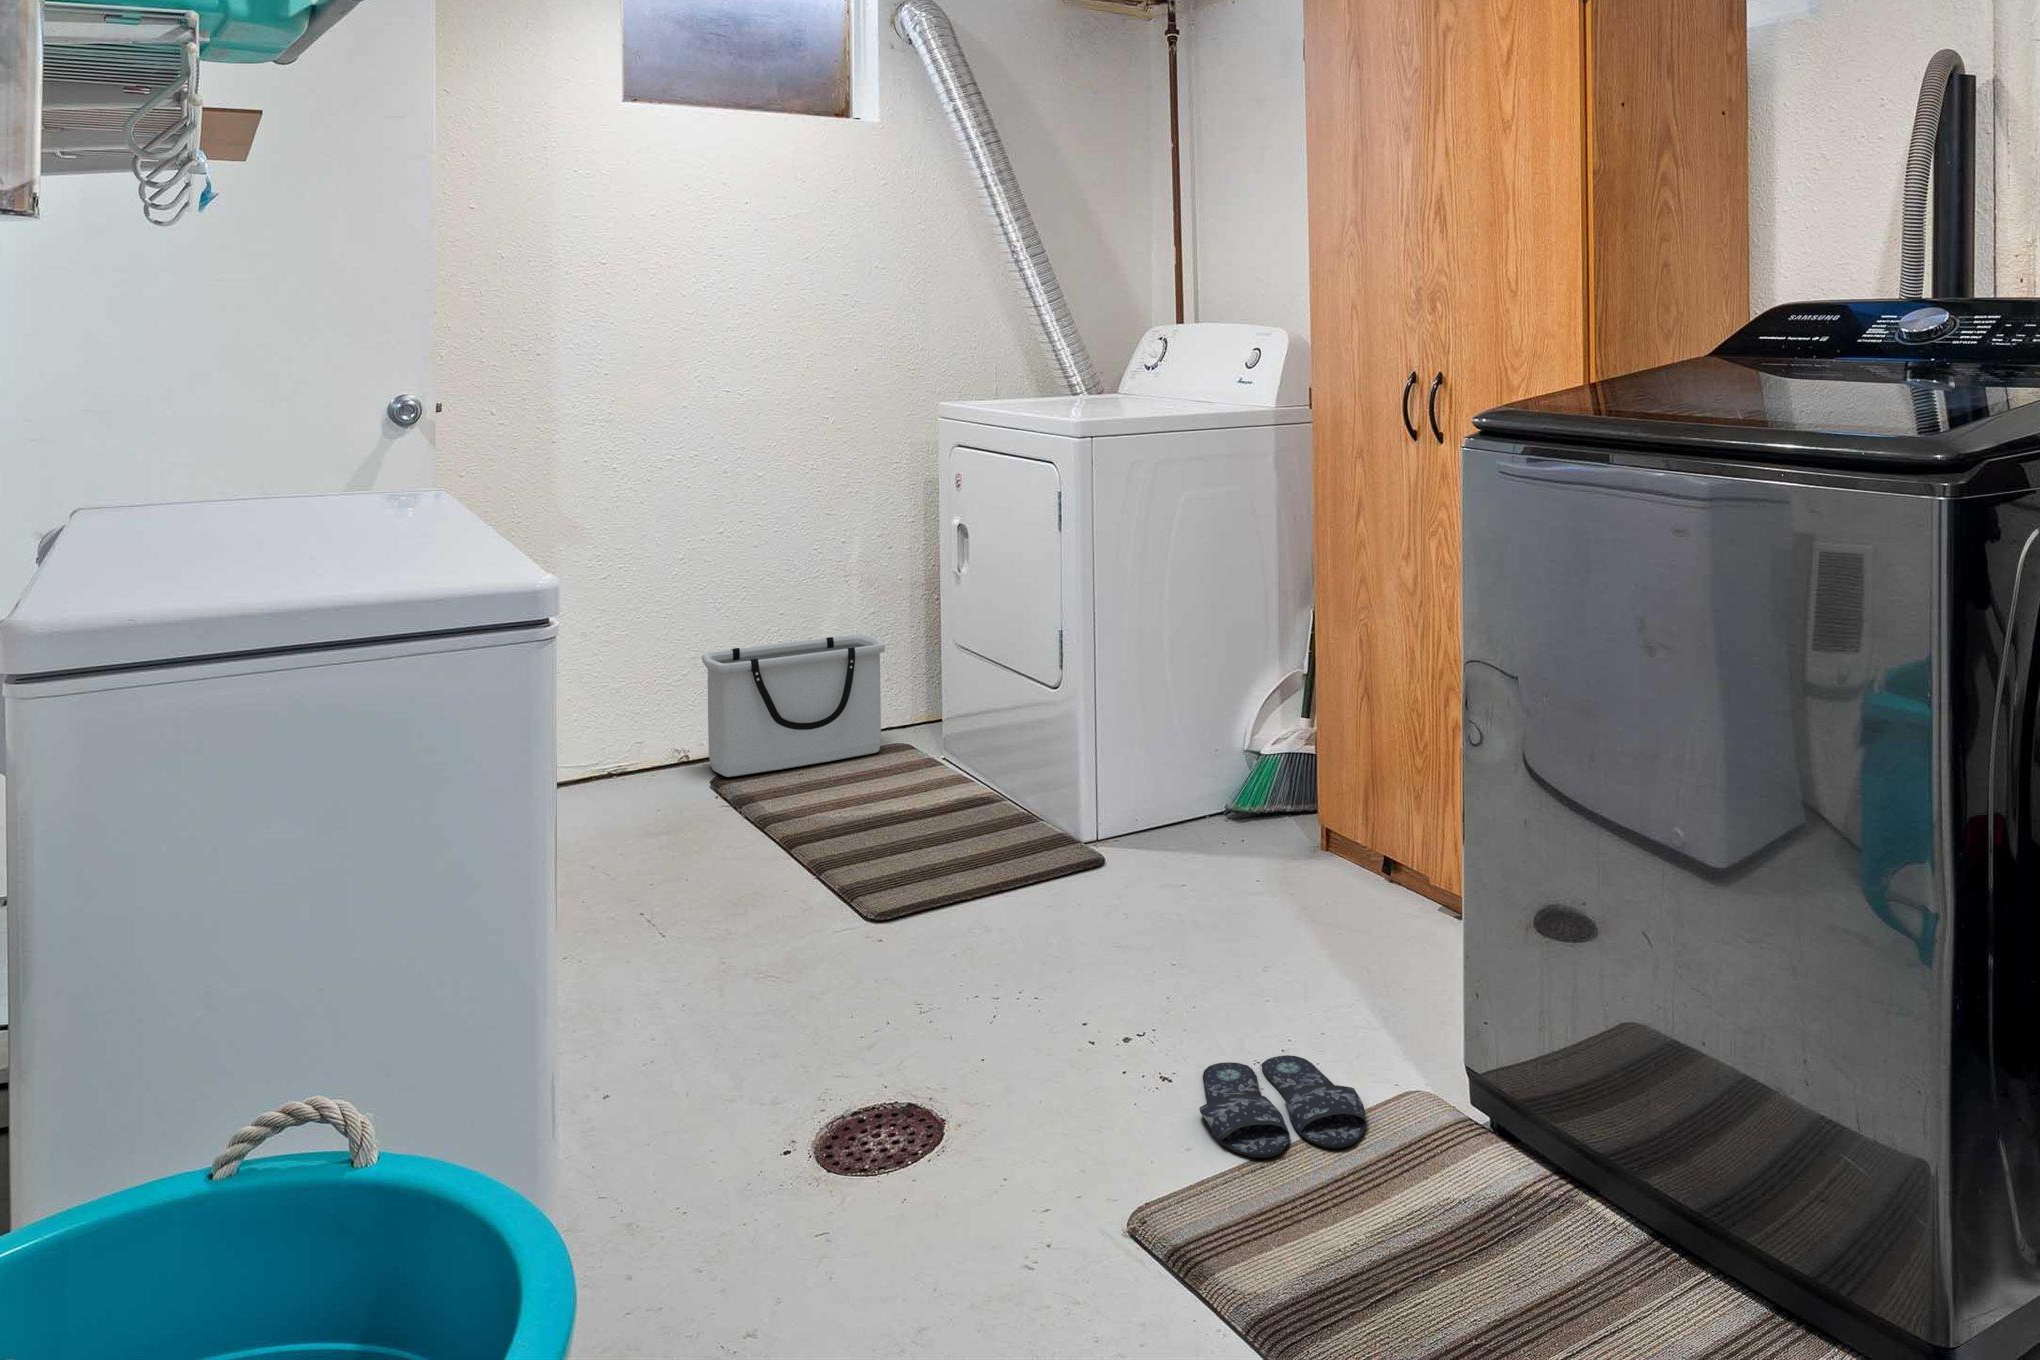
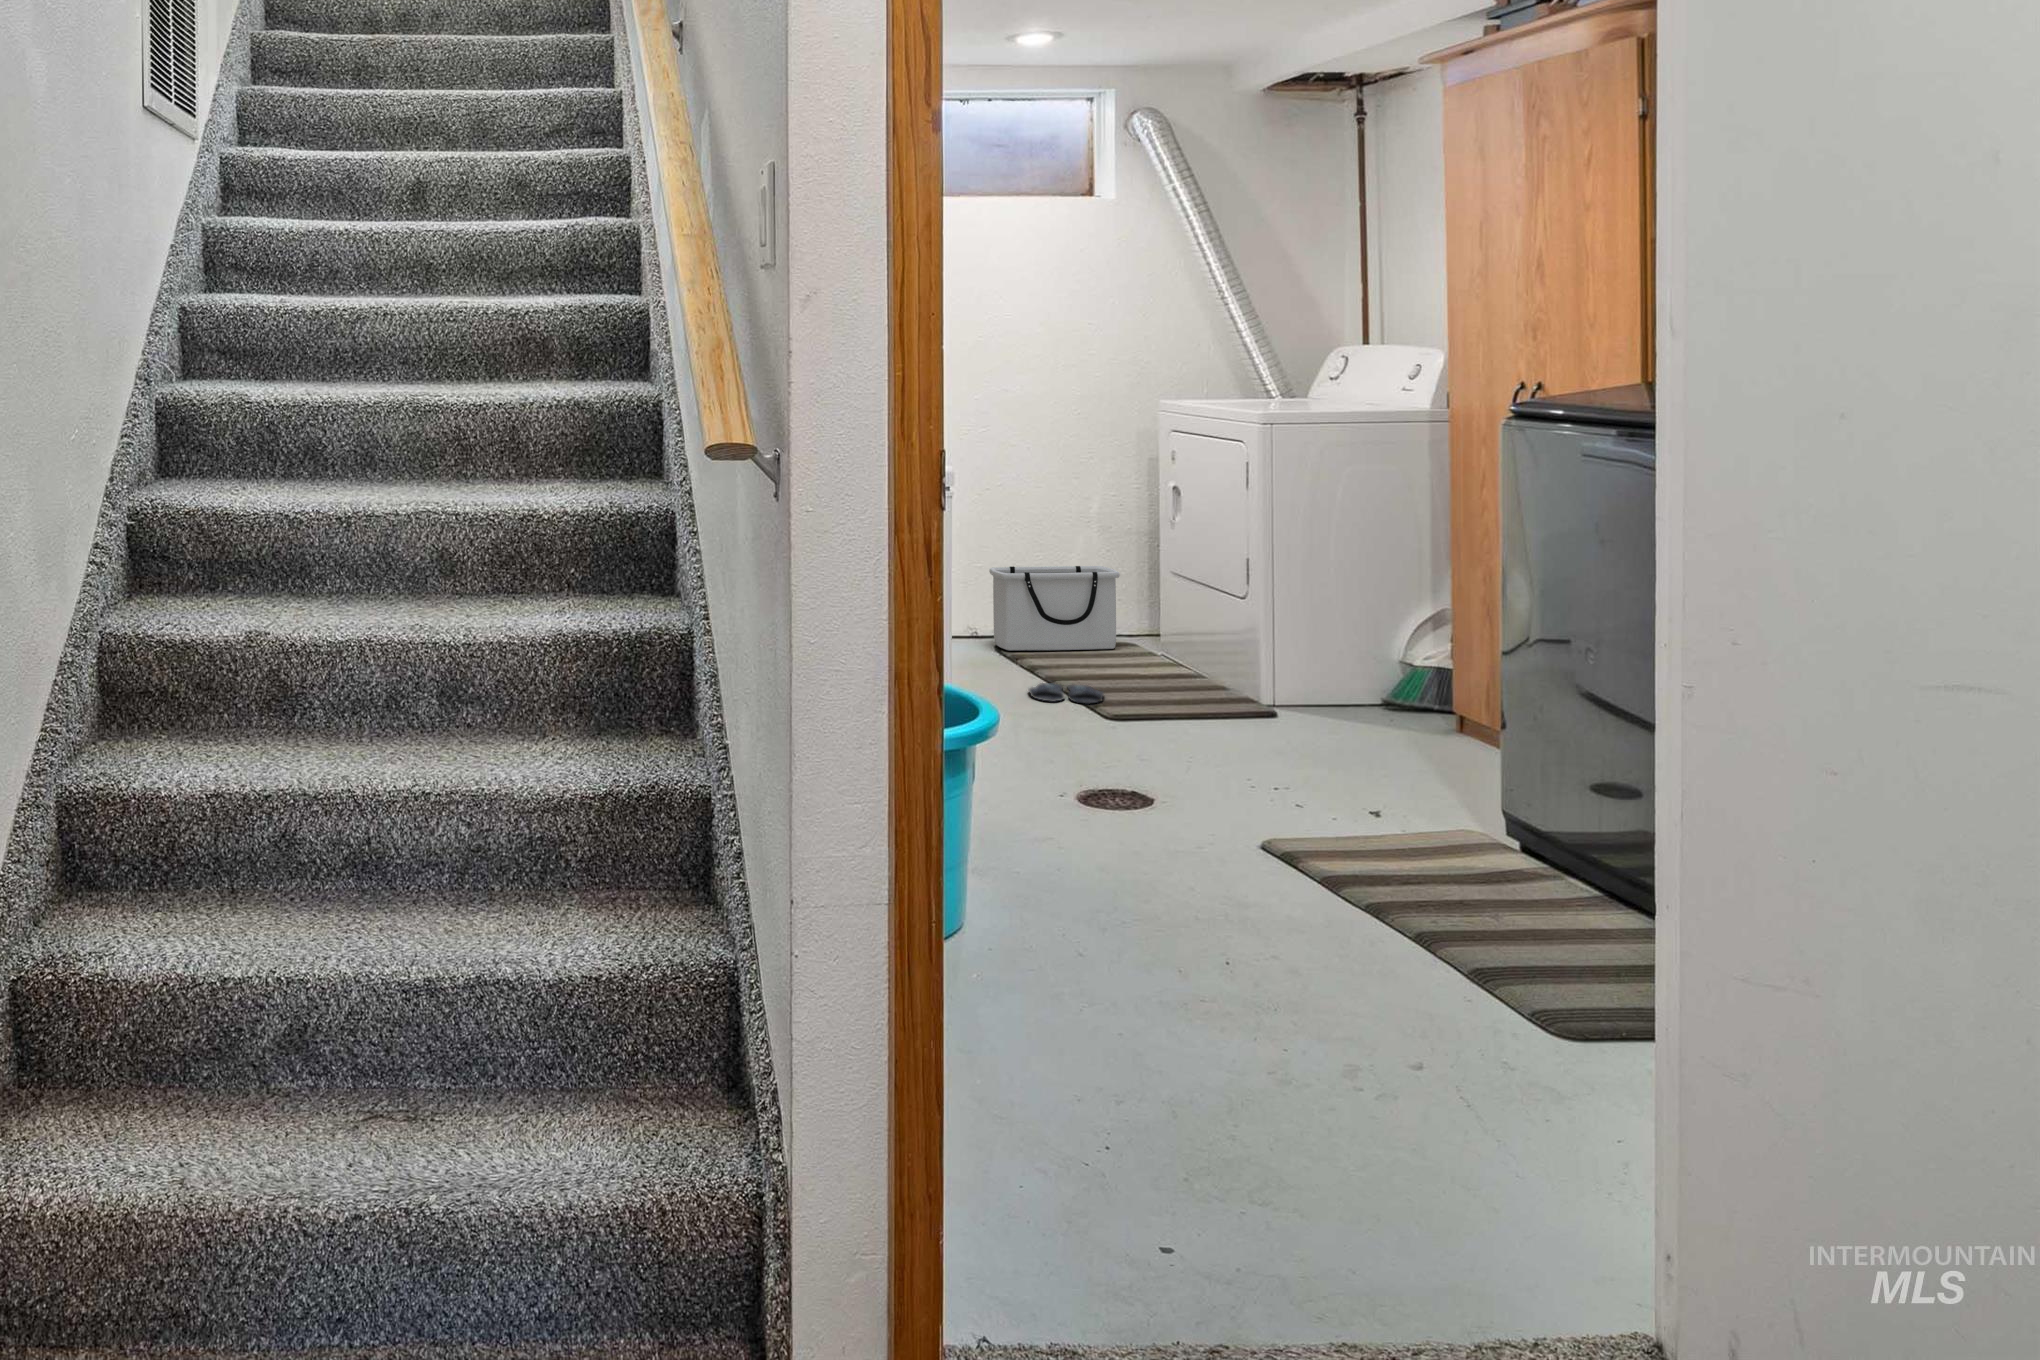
slippers: present [1200,1055,1366,1158] -> present [1029,683,1104,703]

